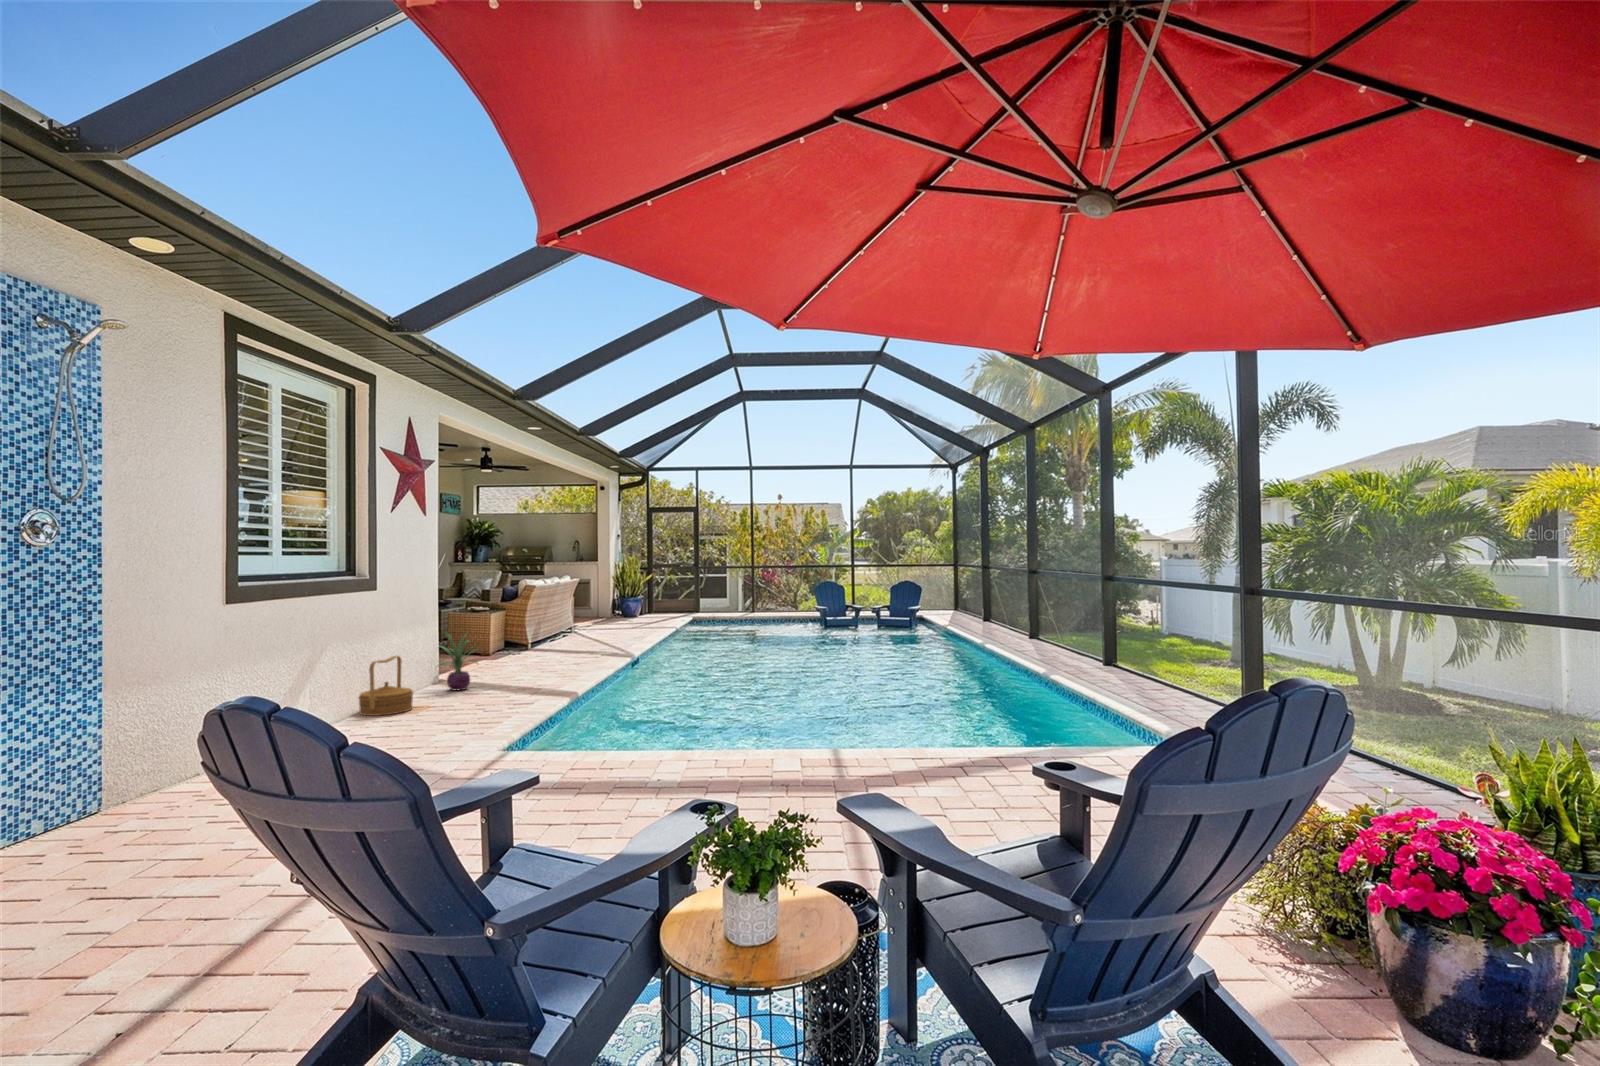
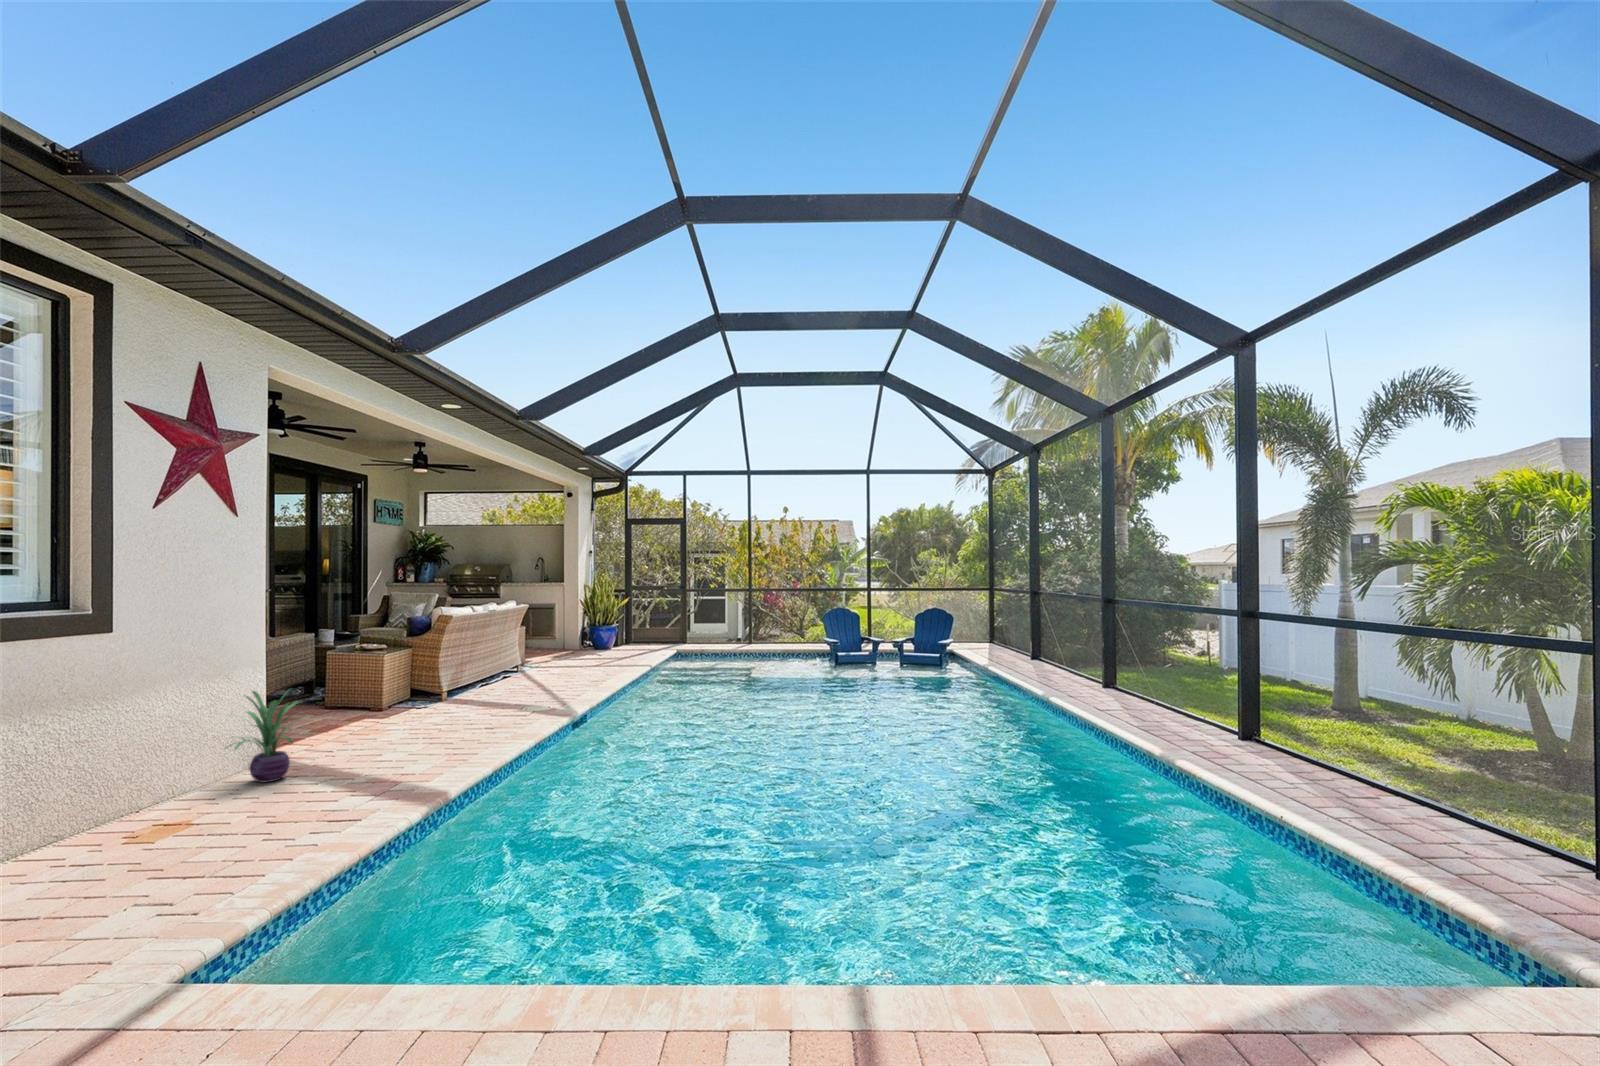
woven basket: present [359,656,413,716] -> none [36,738,149,849]

